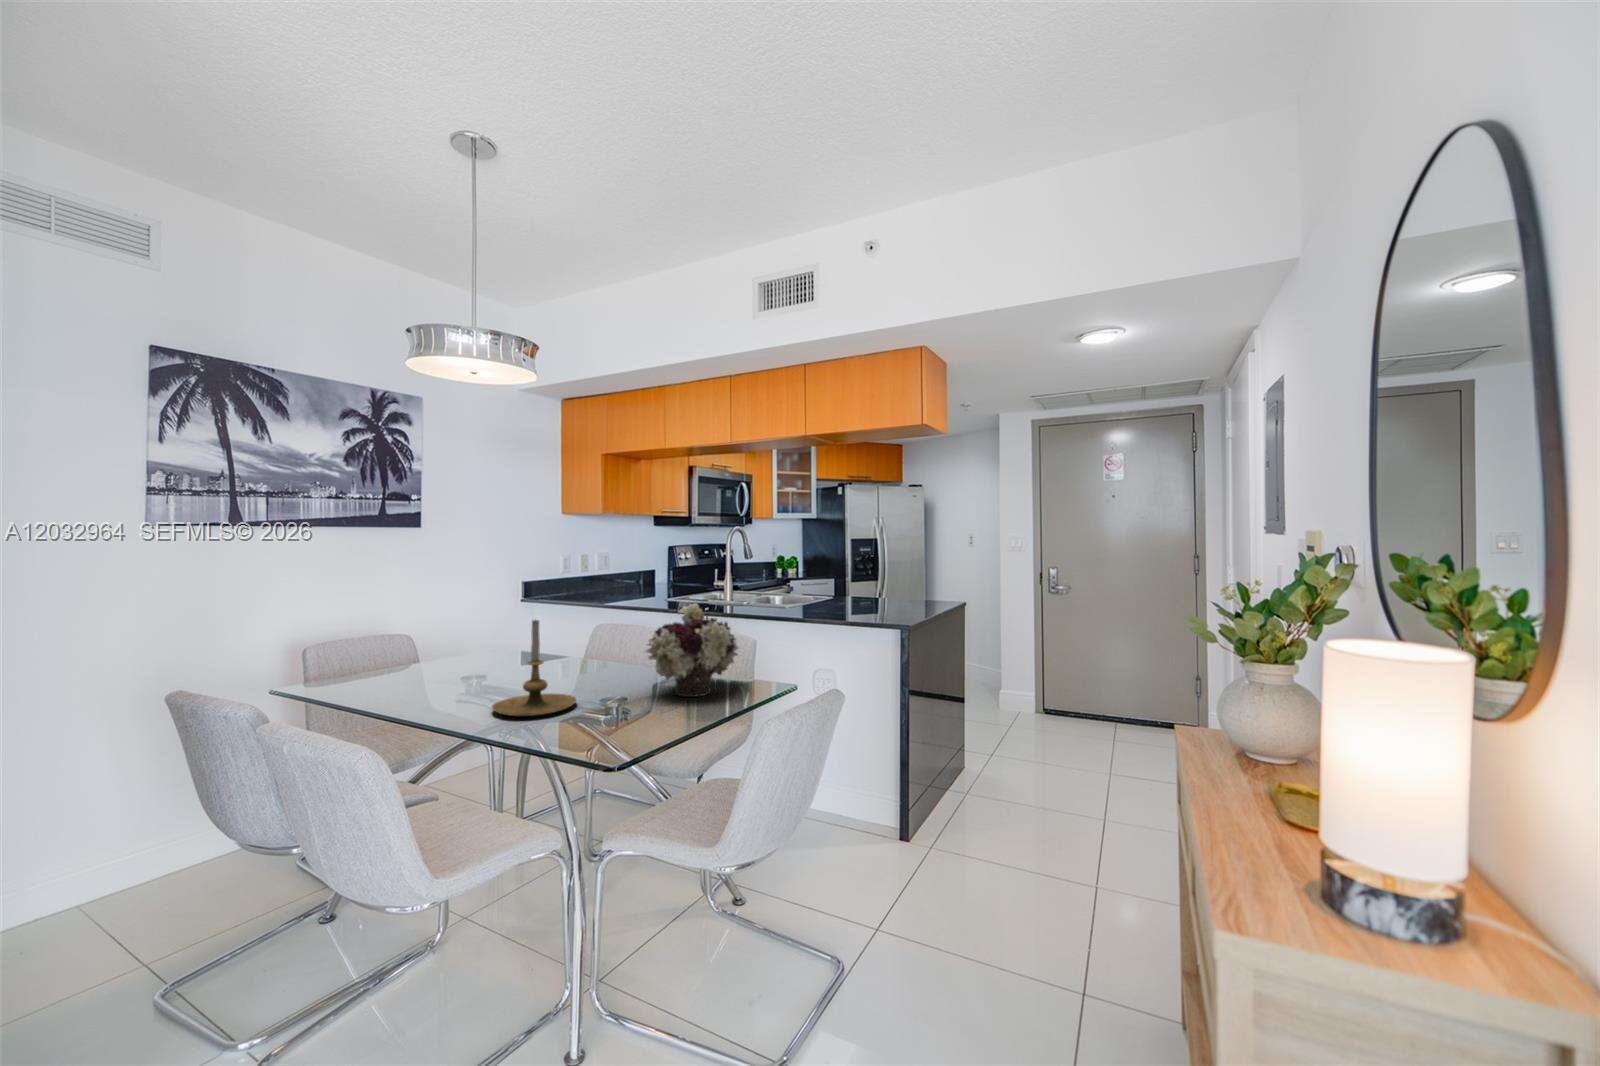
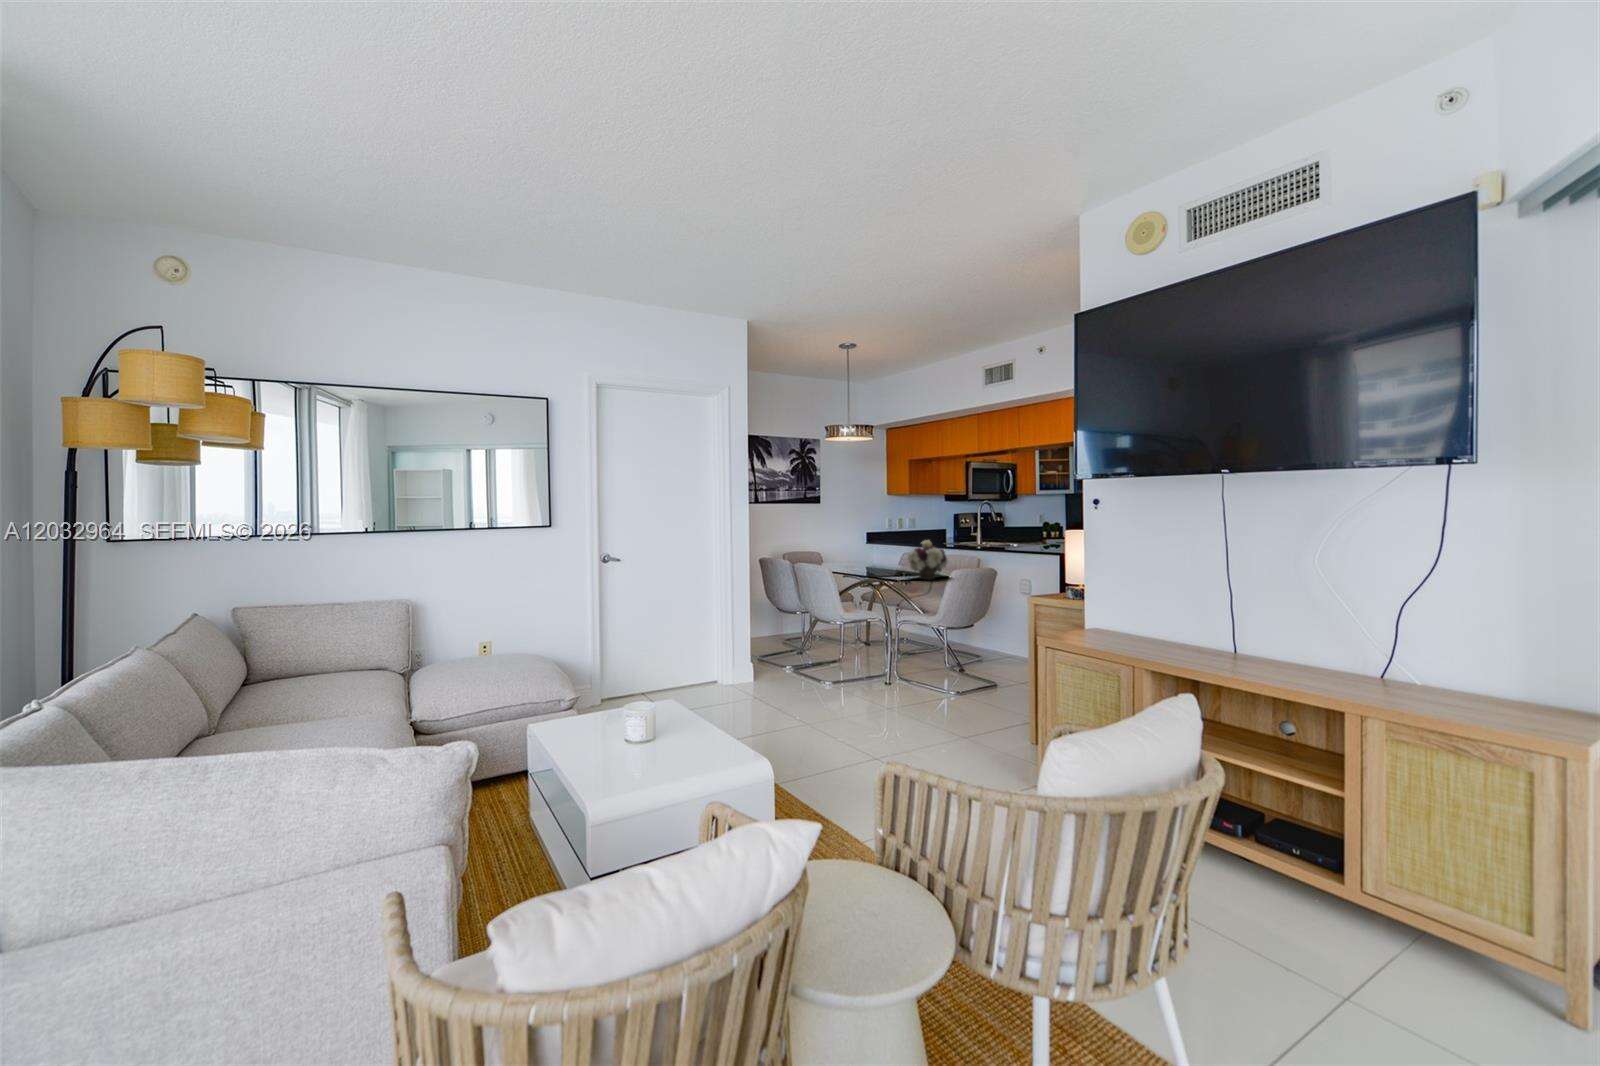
candle holder: present [492,620,576,716] -> none [848,543,879,579]

